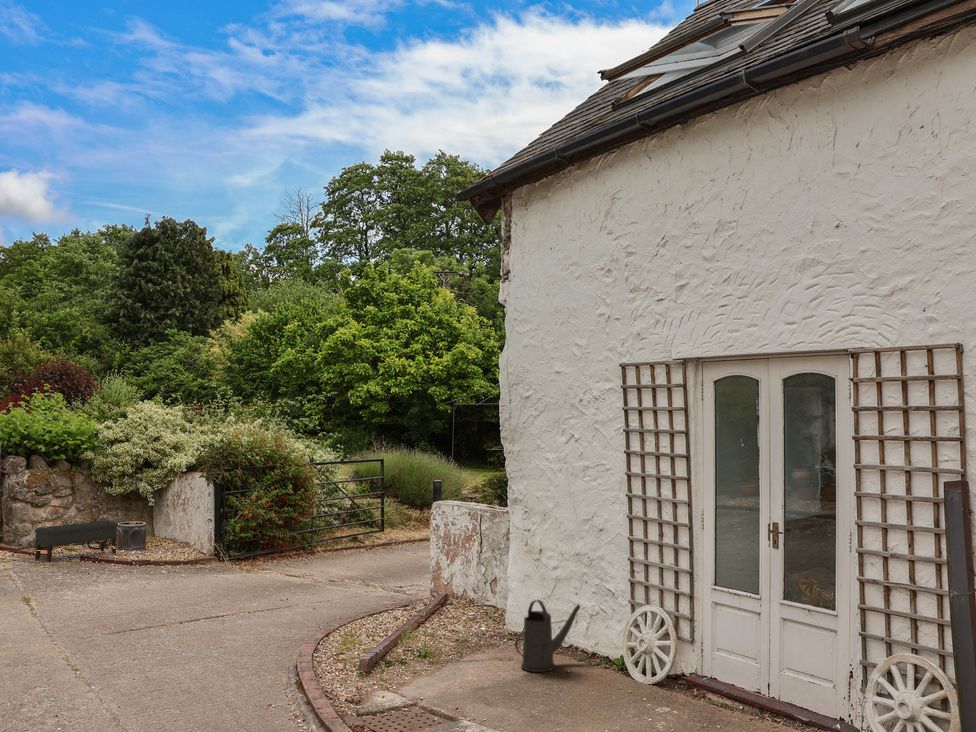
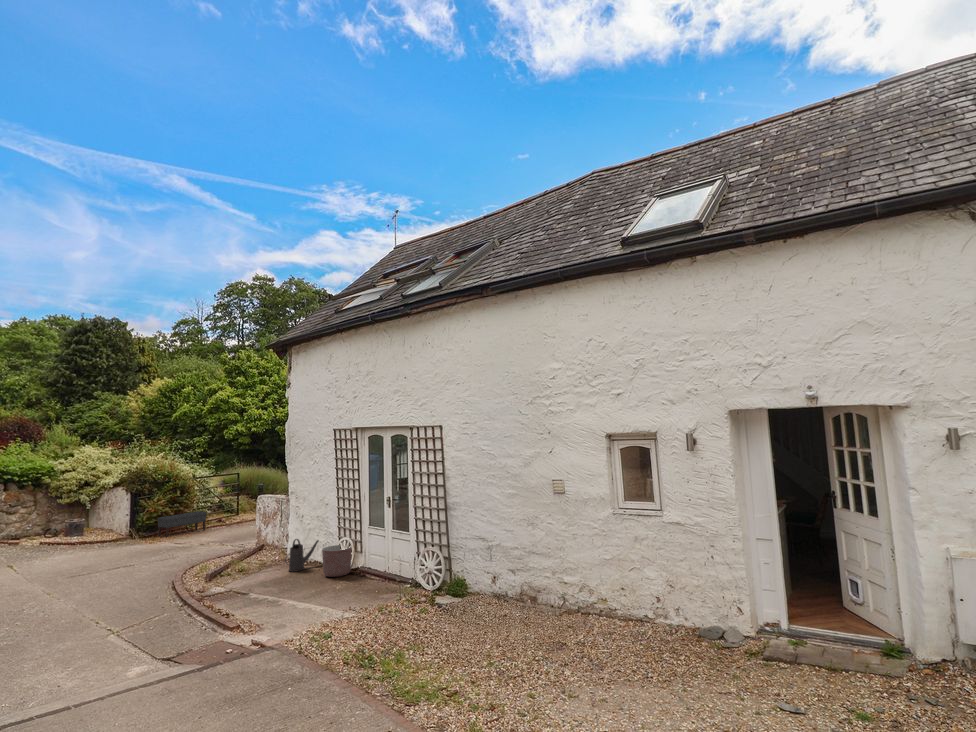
bench: present [35,521,118,562] -> present [158,511,206,537]
planter: none [607,625,675,701] -> present [322,545,351,577]

